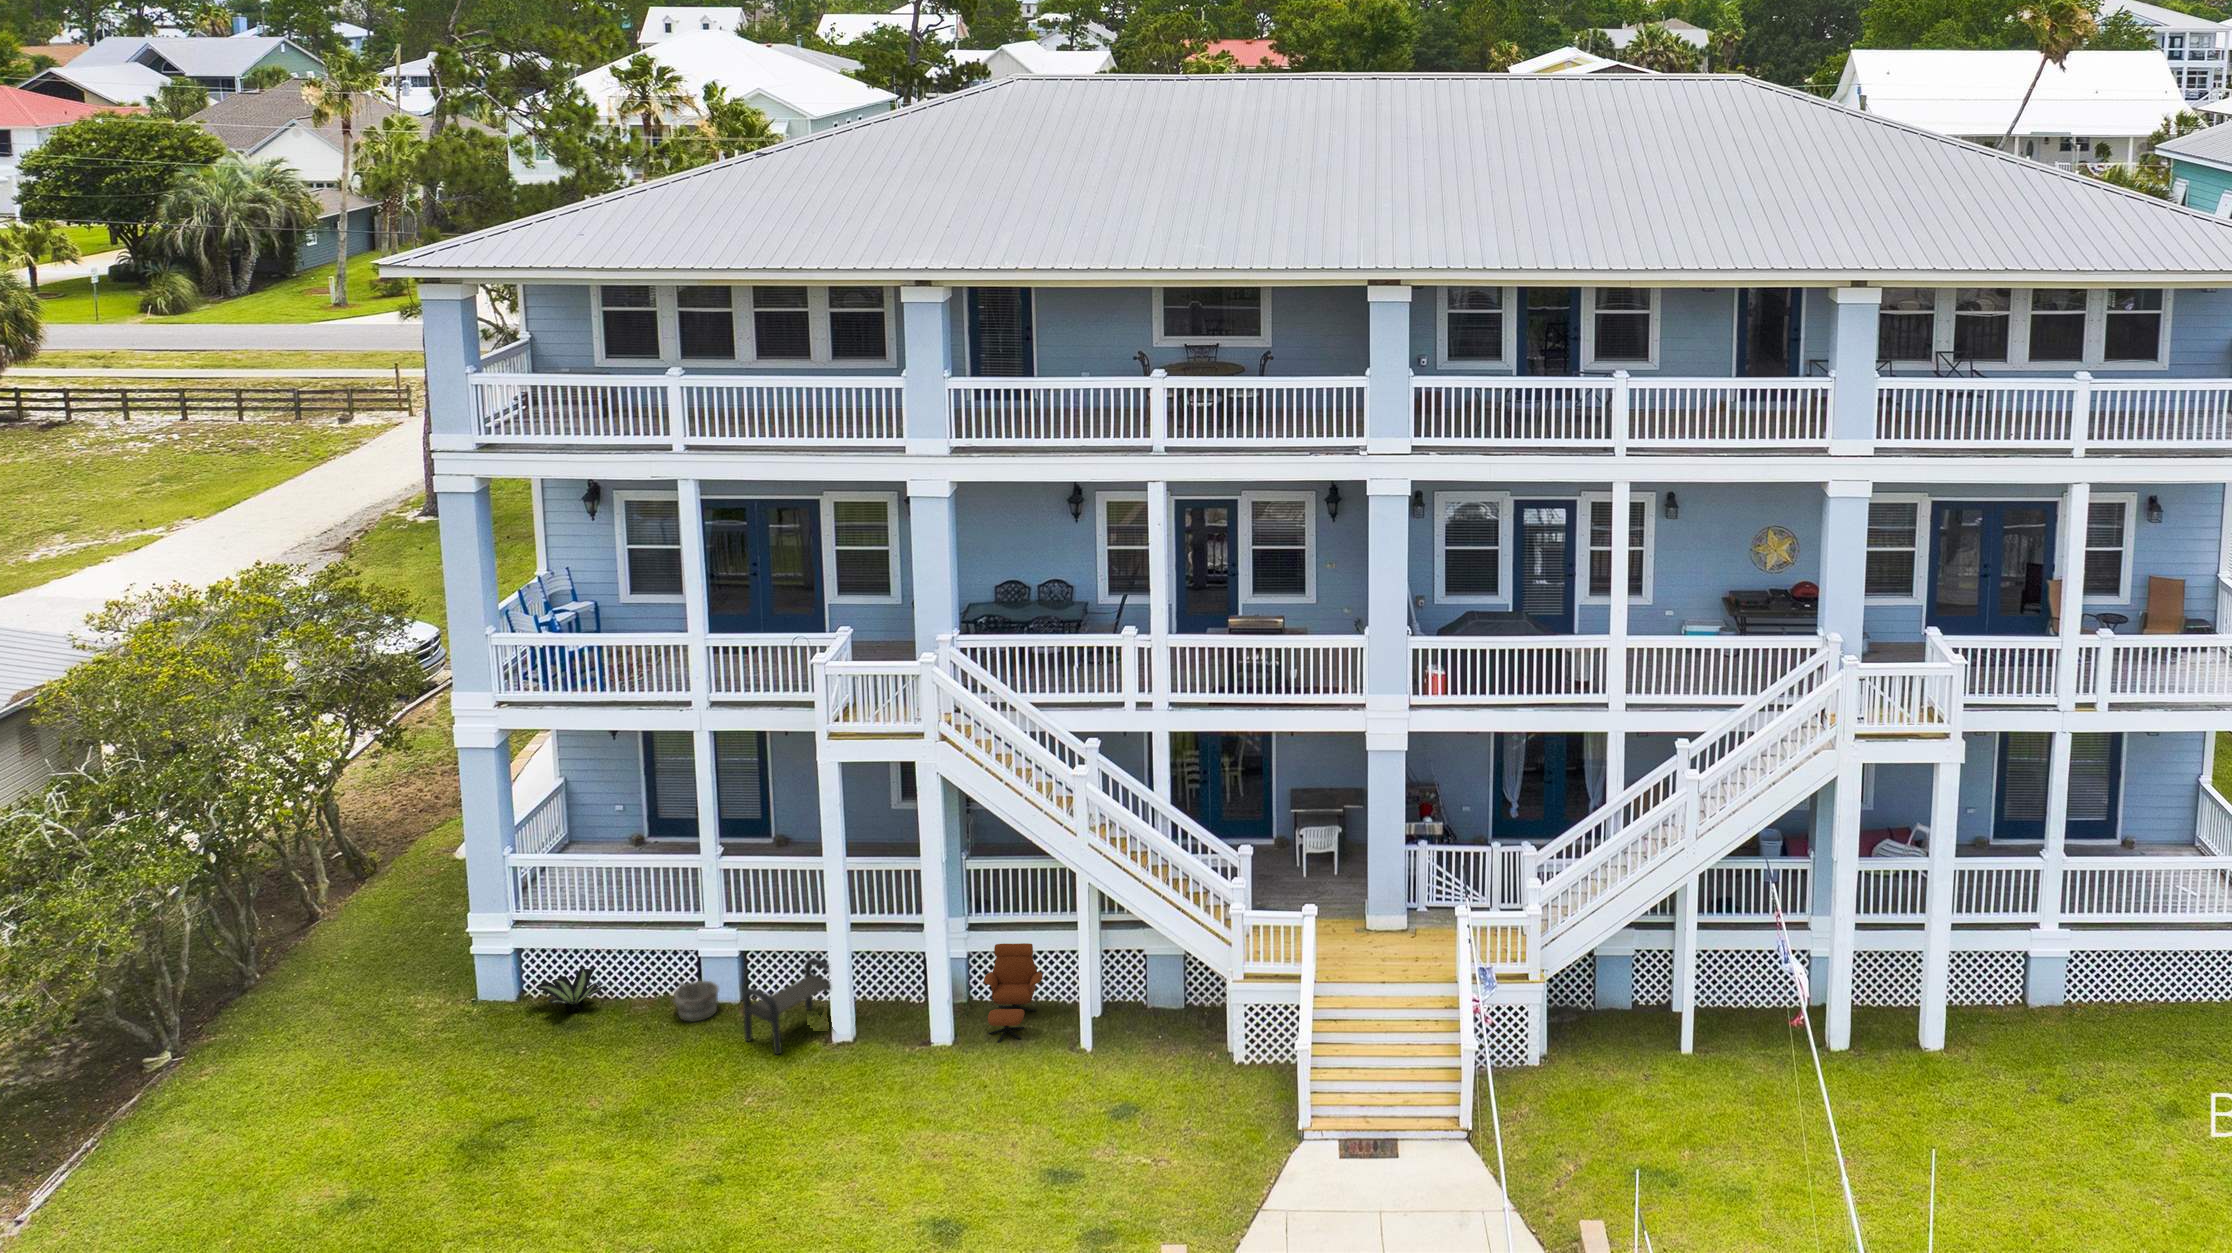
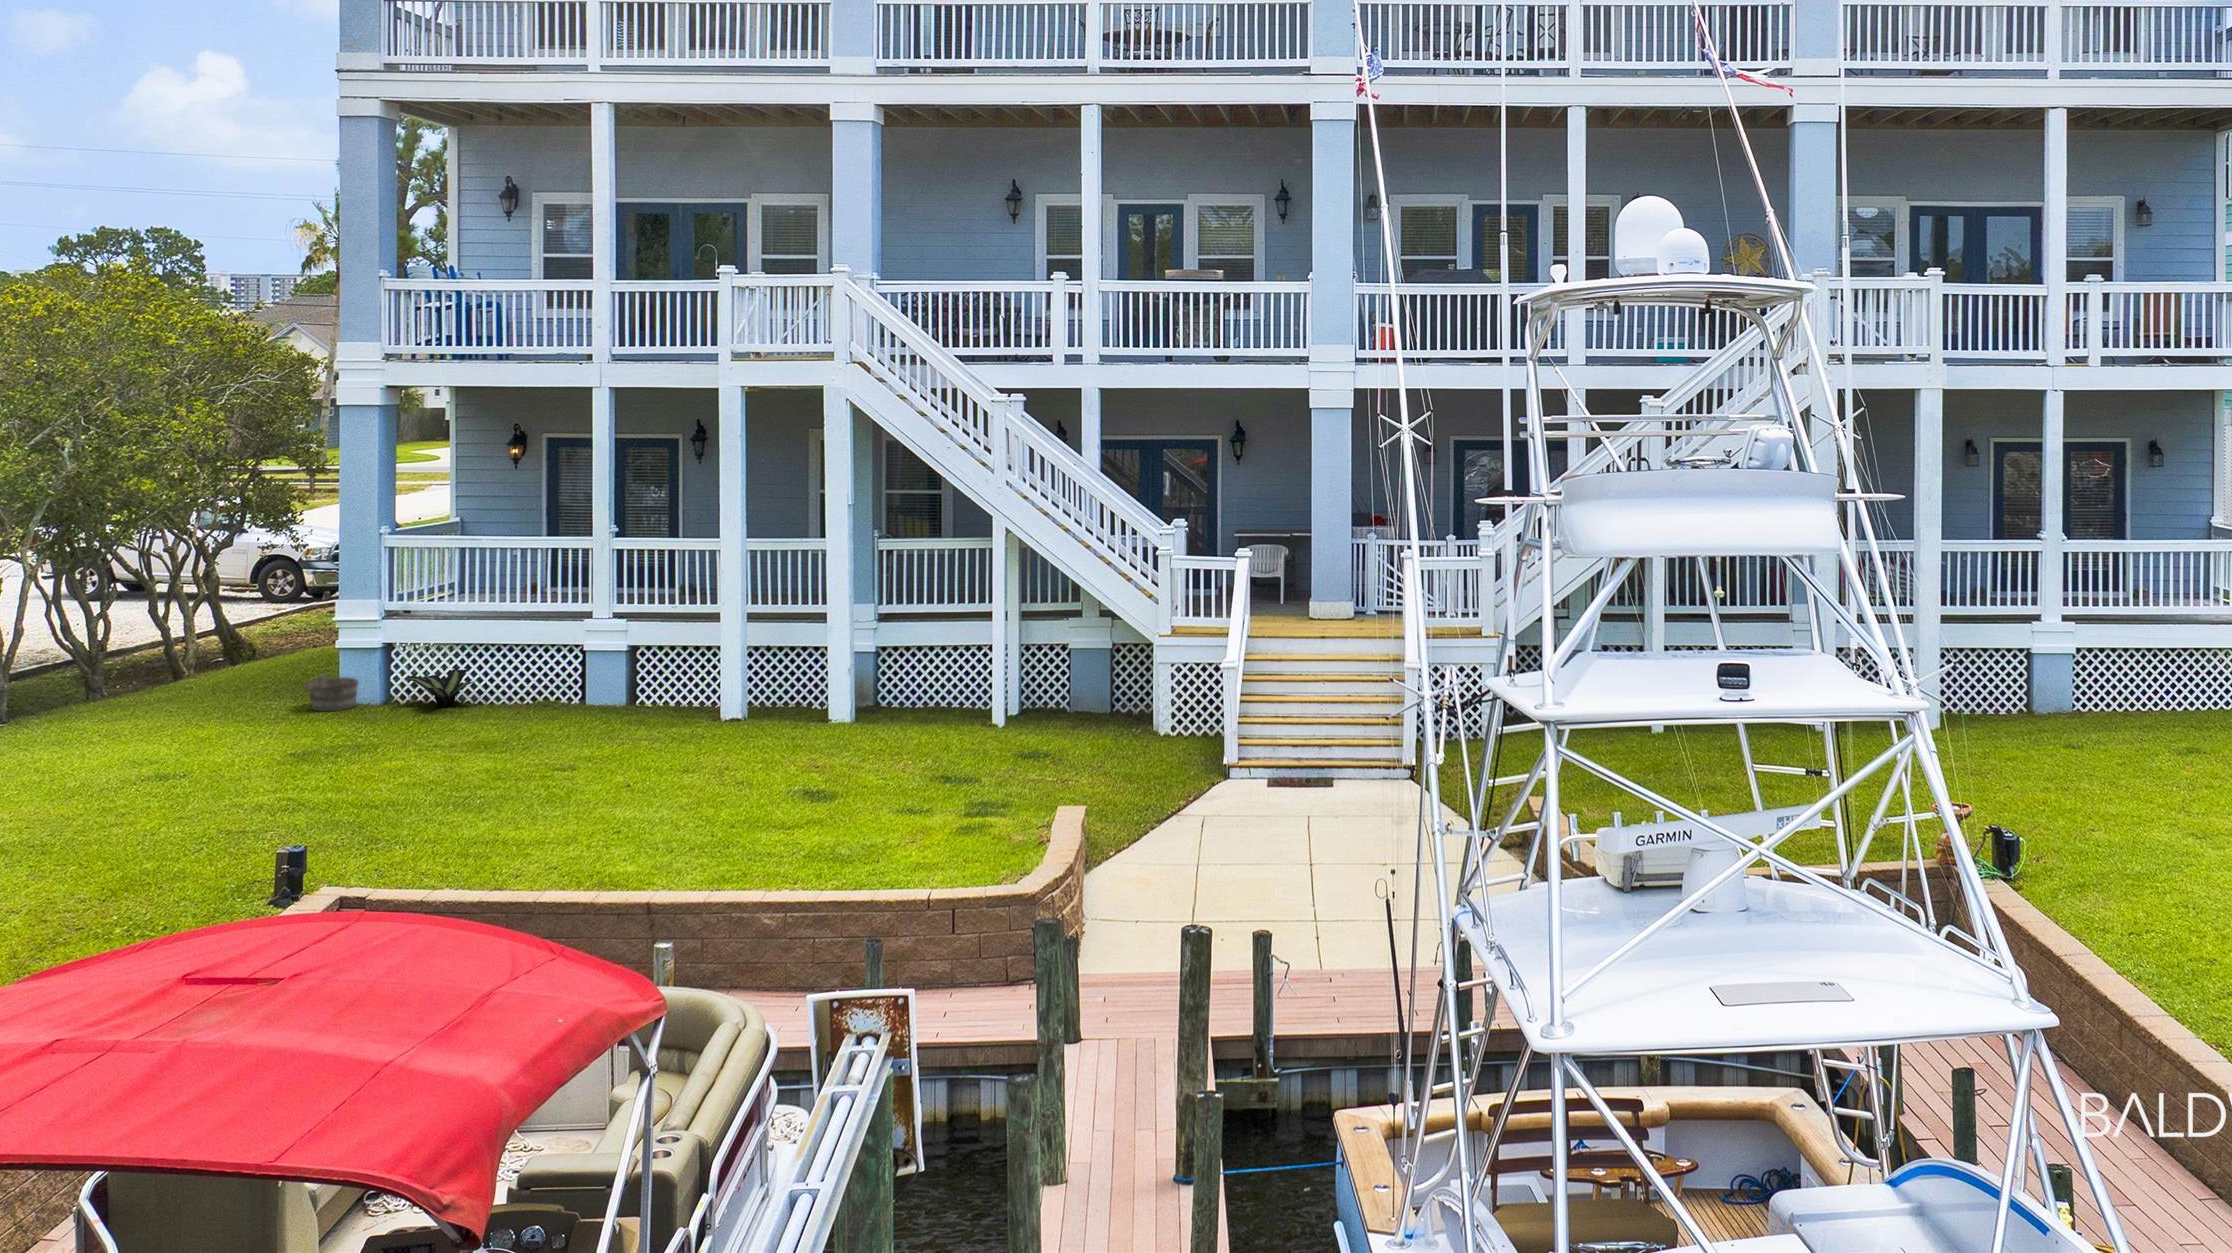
lounge chair: present [984,943,1043,1043] -> none [894,631,958,722]
bench: present [743,958,831,1054] -> none [633,644,738,727]
bucket: present [673,981,718,1022] -> present [303,675,358,711]

